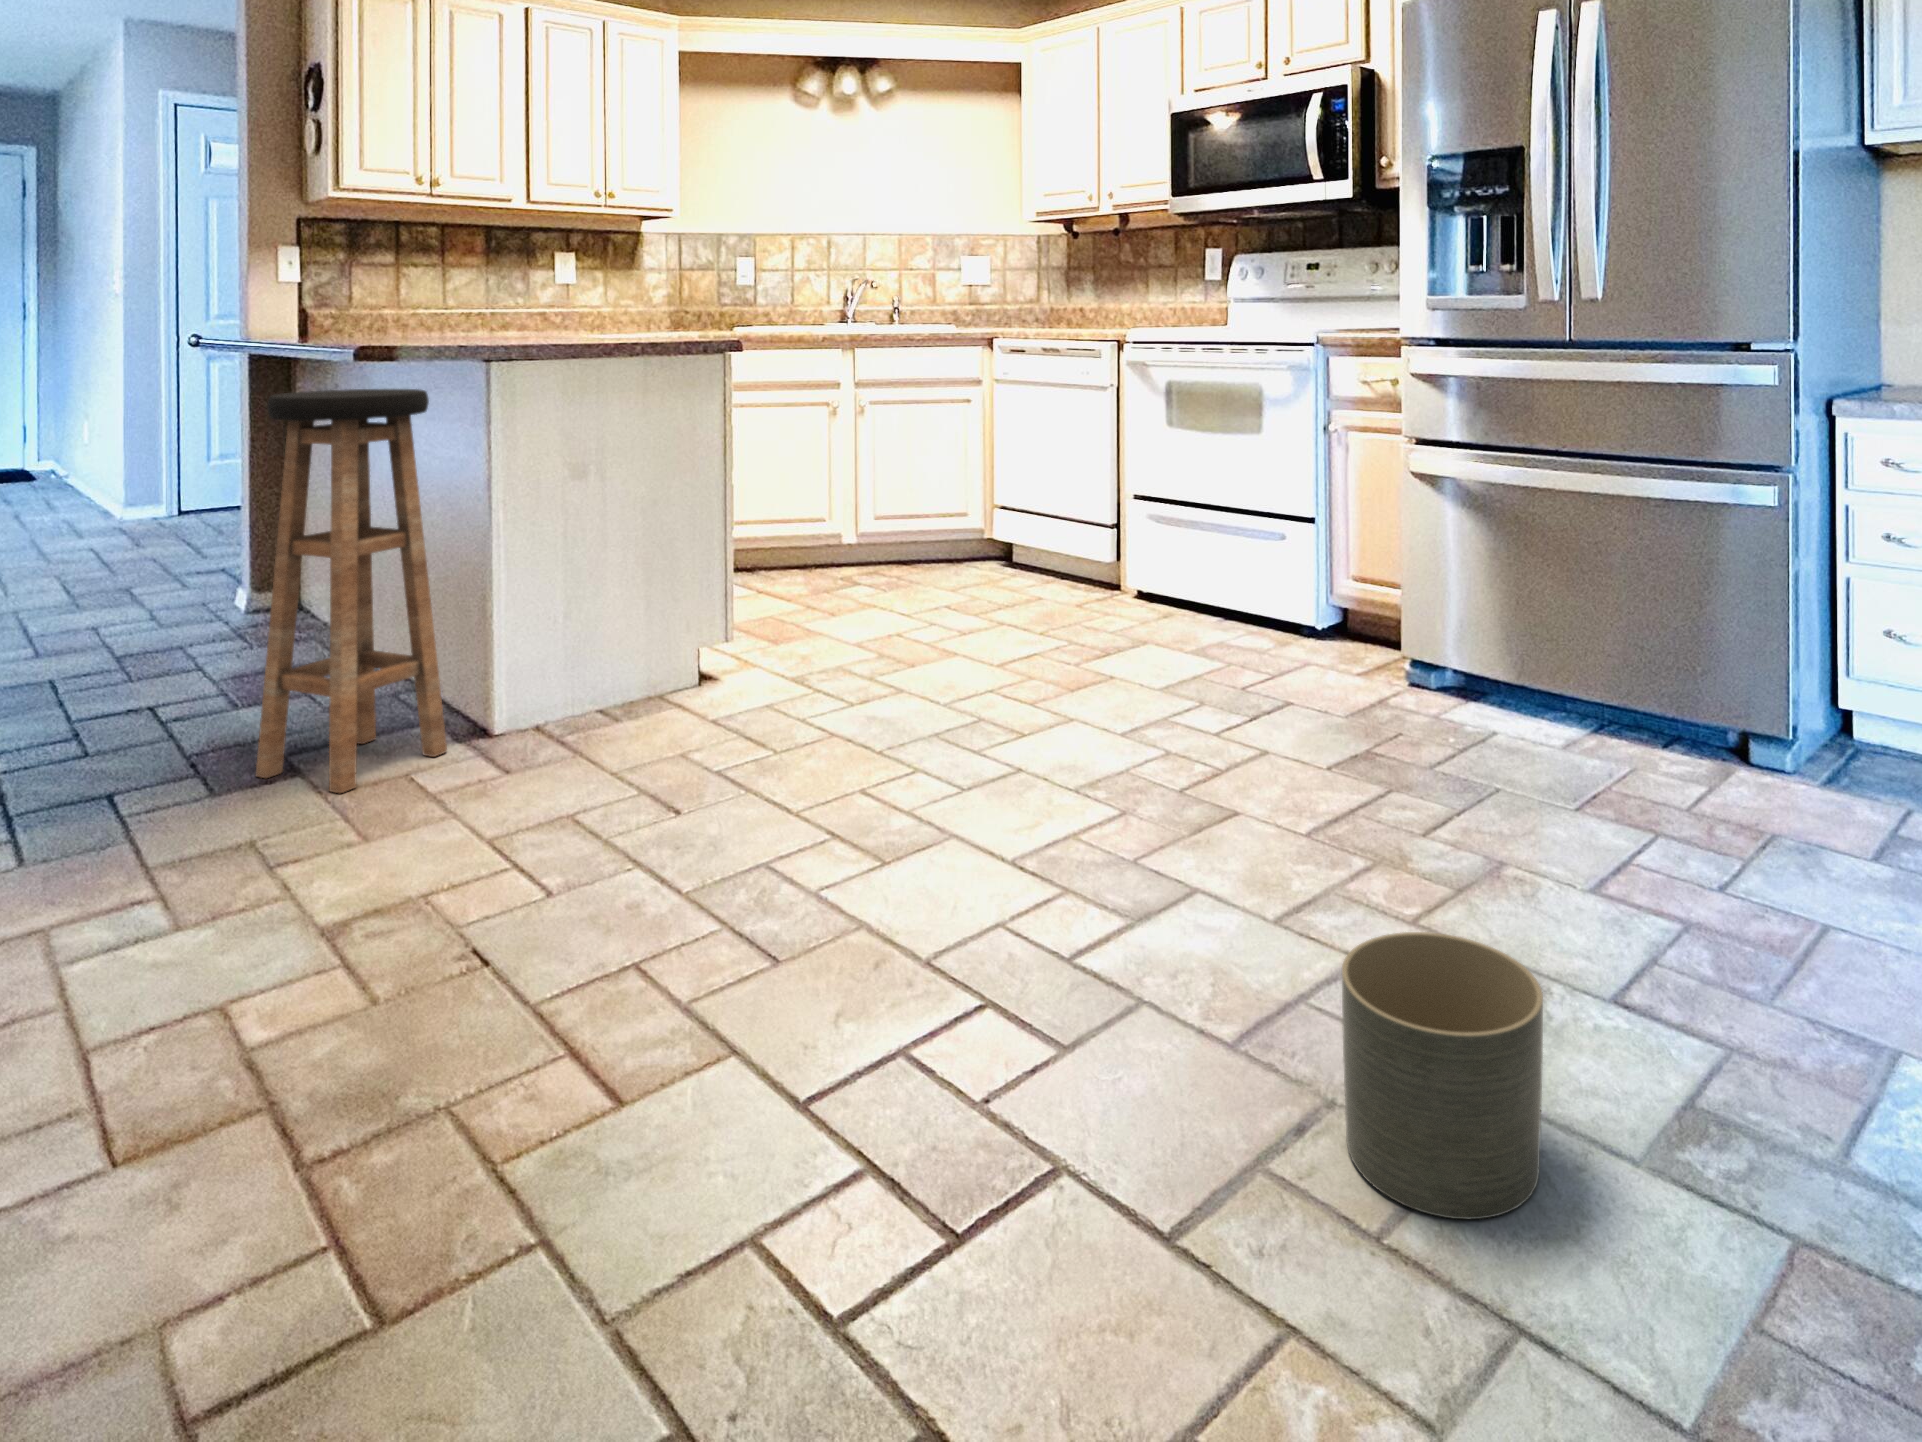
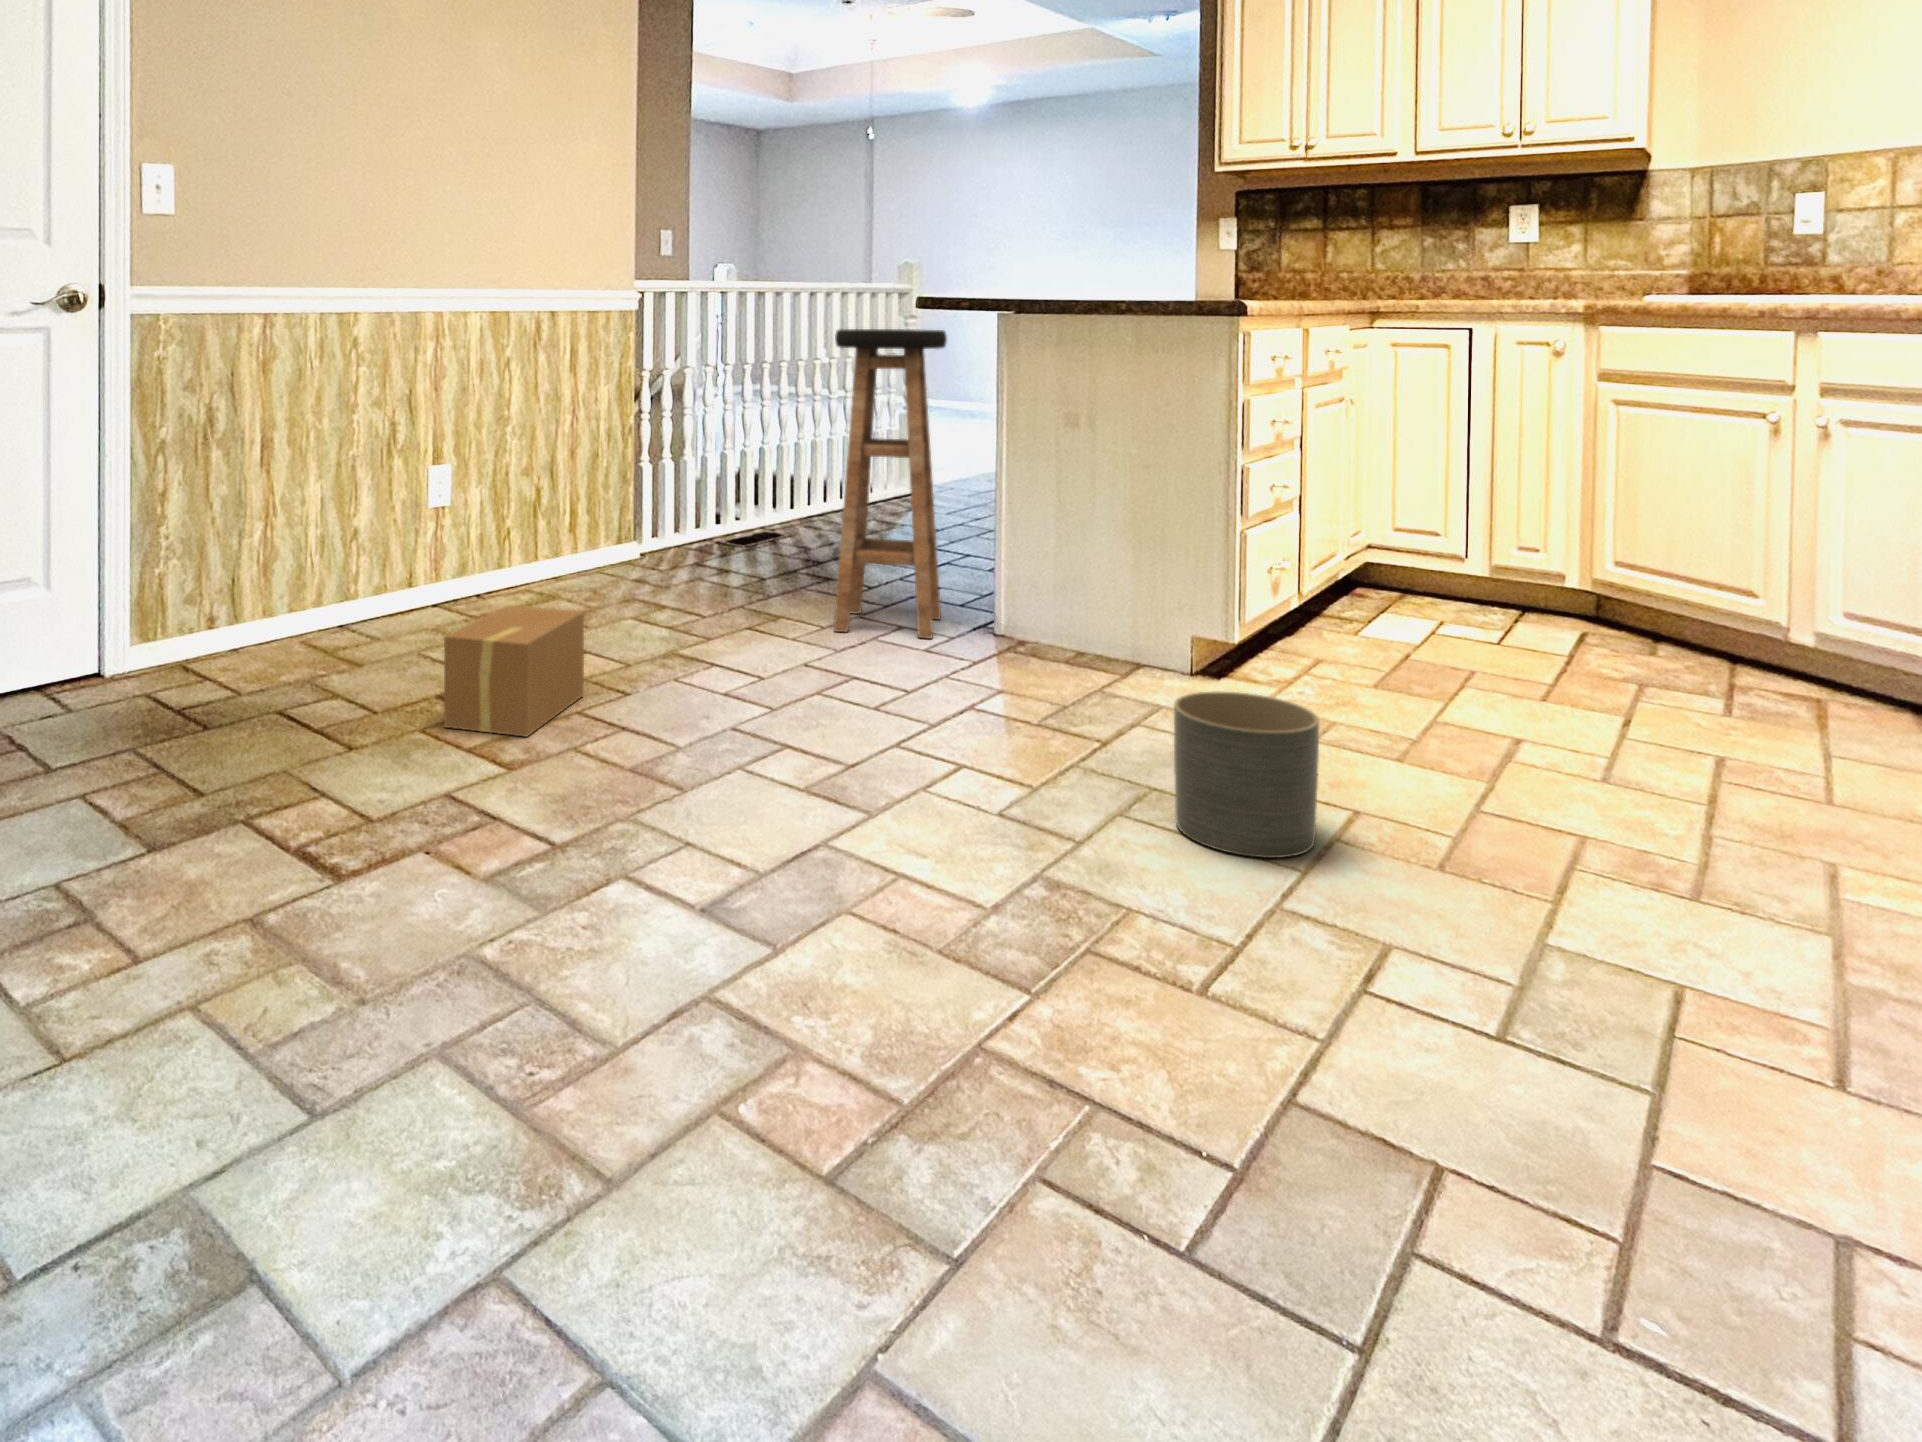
cardboard box: none [305,843,579,1089] -> present [444,606,584,737]
planter: present [1342,932,1543,1219] -> present [1174,691,1319,858]

